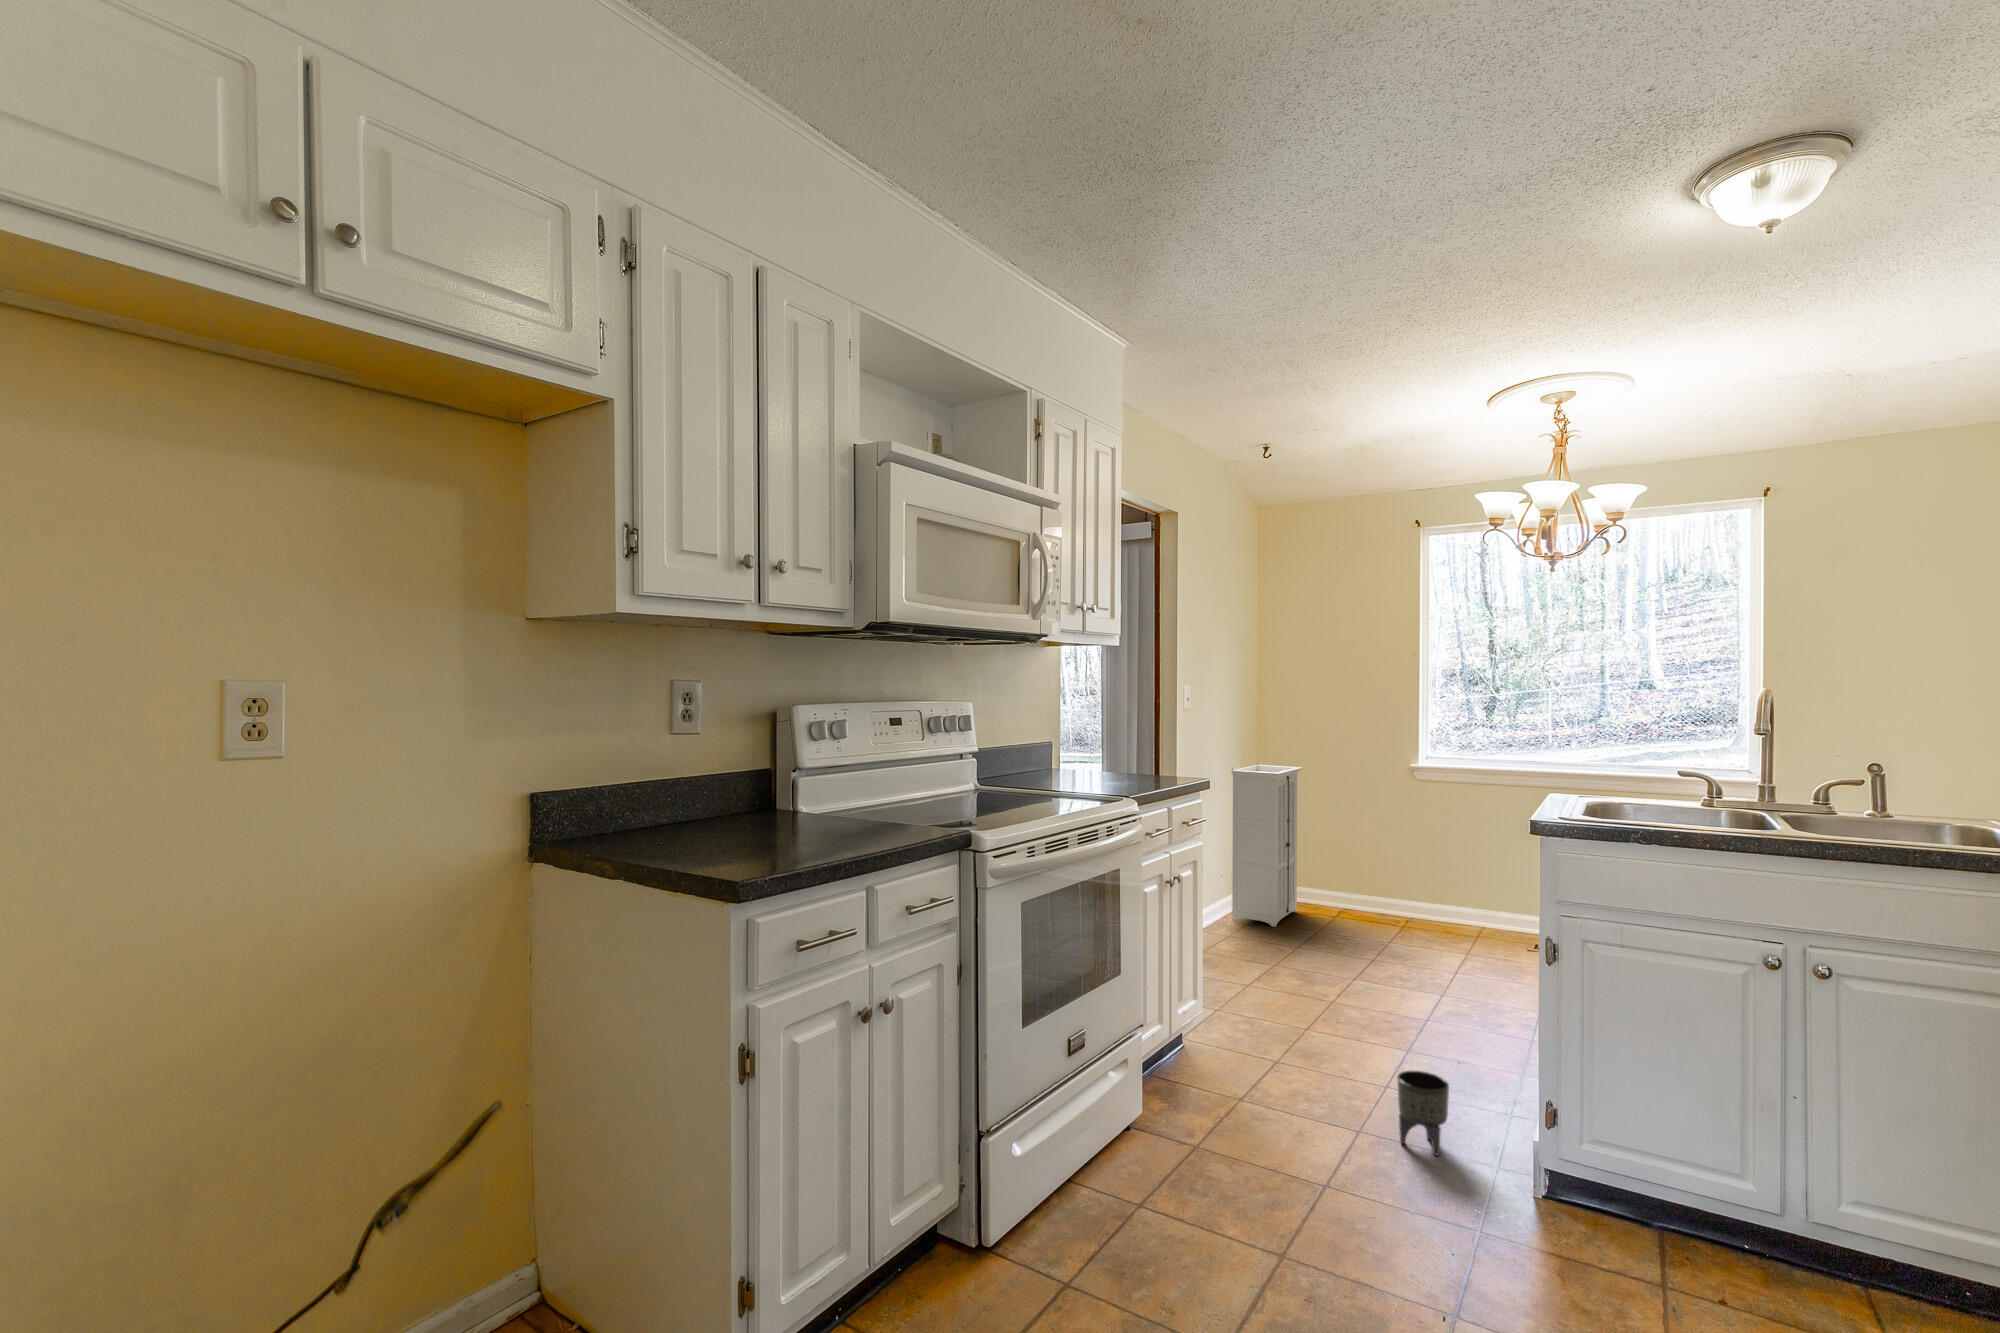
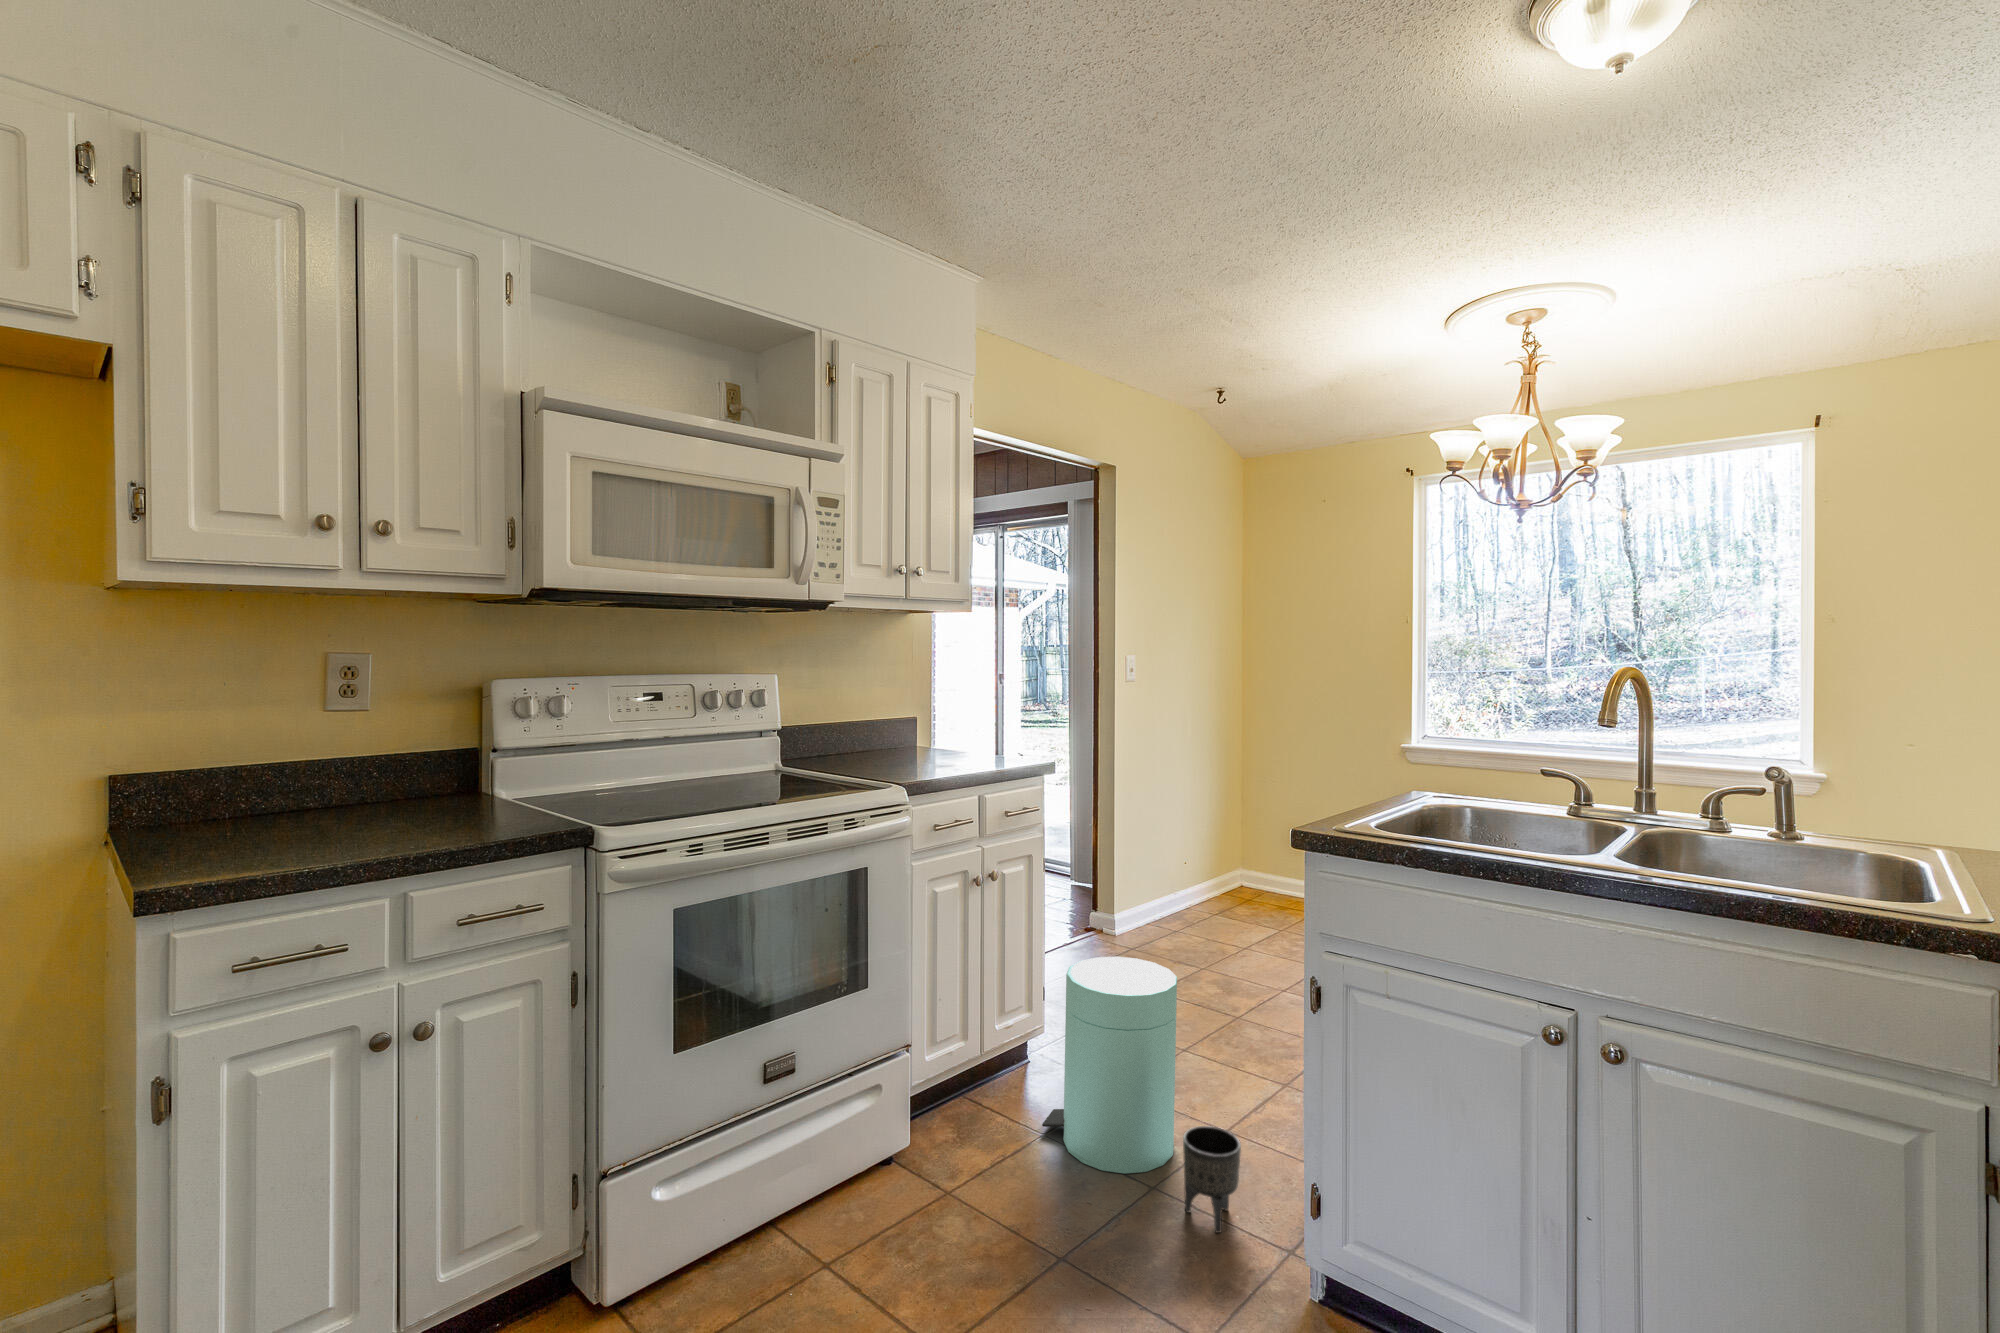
storage cabinet: present [1231,765,1302,927] -> none [1189,747,1279,930]
trash can: none [1242,939,1360,1121] -> present [1042,957,1177,1174]

